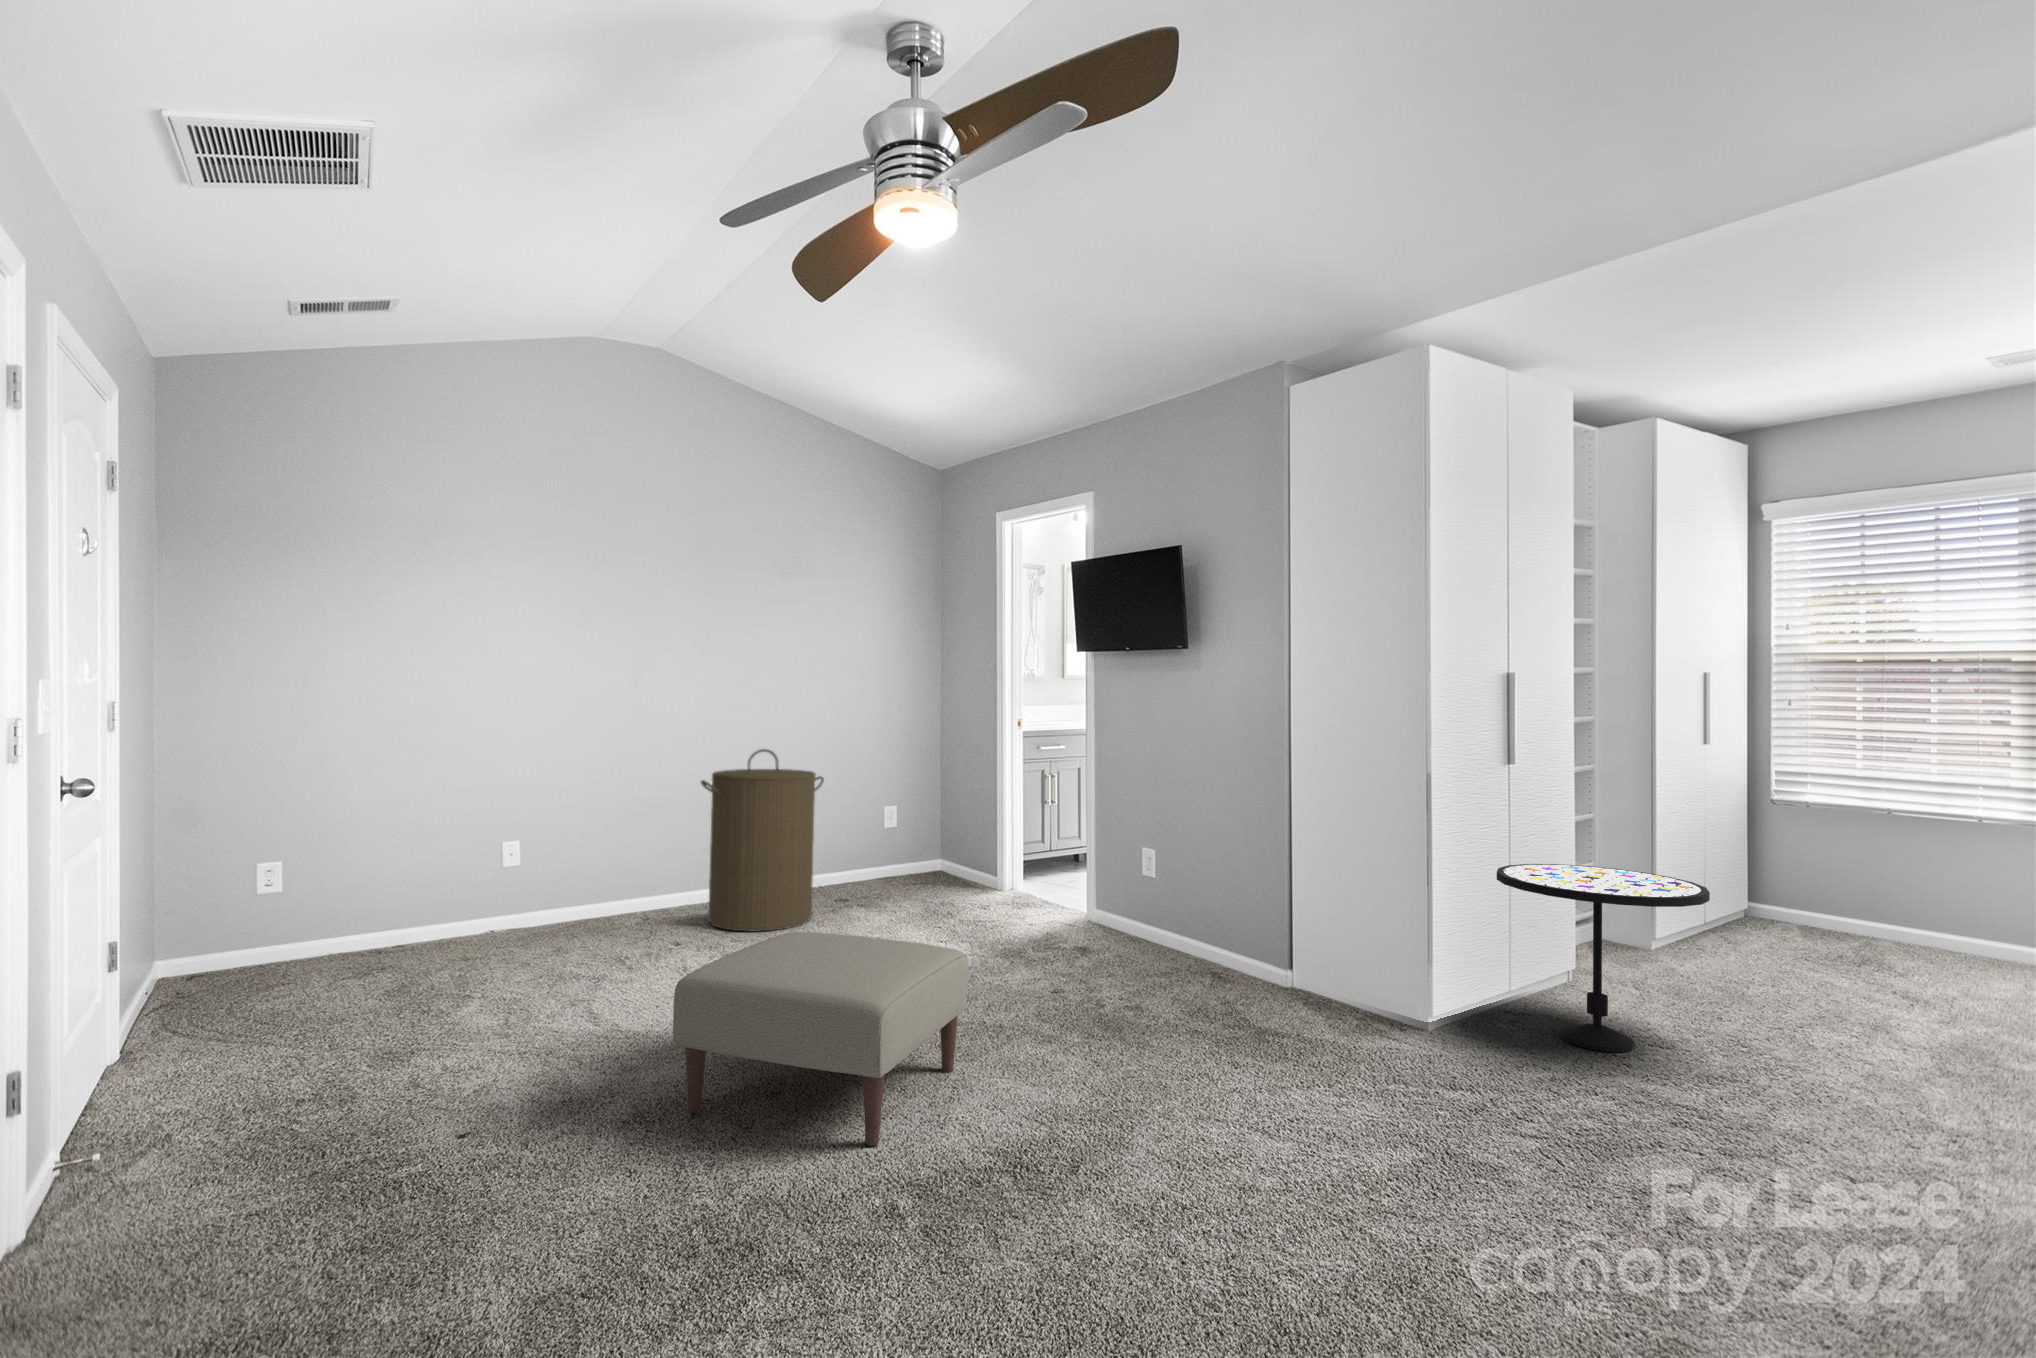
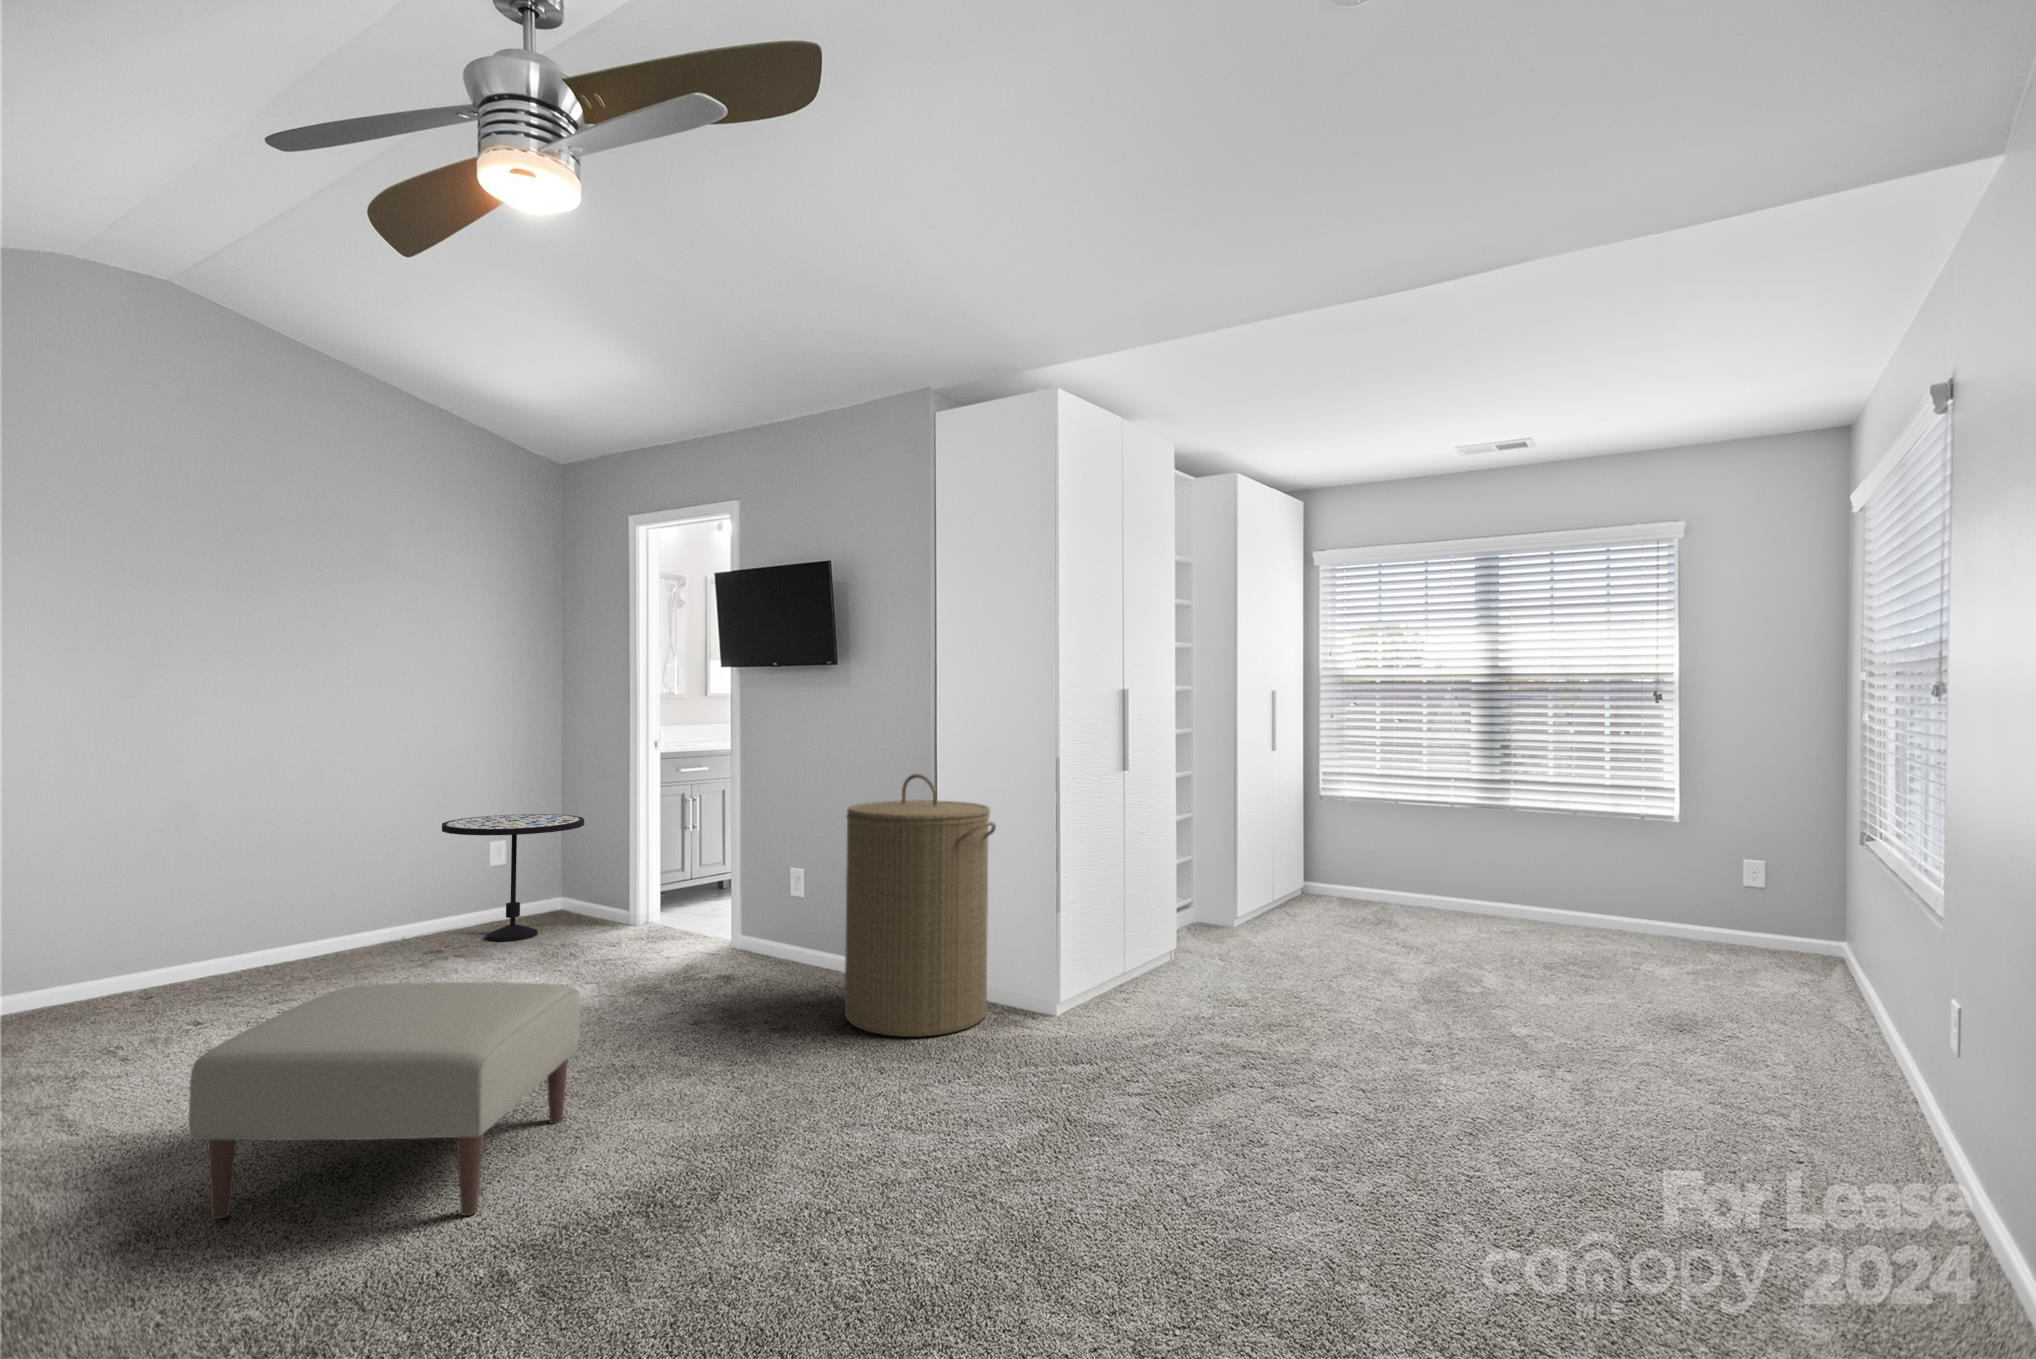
laundry hamper: present [701,749,824,932] -> present [845,774,996,1037]
side table: present [1497,864,1710,1052] -> present [442,814,584,941]

